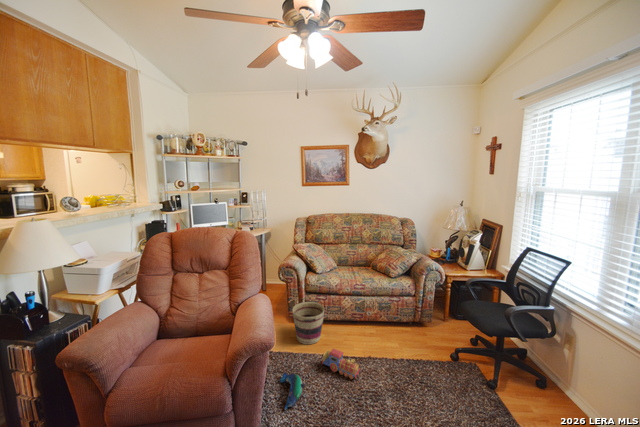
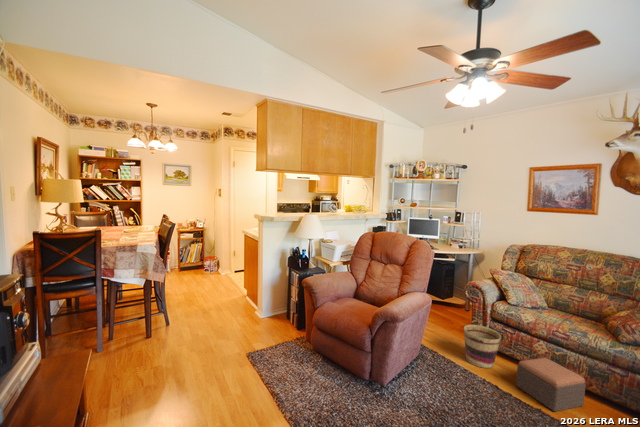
footstool: none [345,309,383,353] -> present [516,358,586,411]
toy train: present [322,349,360,379] -> none [473,372,510,406]
plush toy: present [280,373,305,410] -> none [418,366,442,386]

